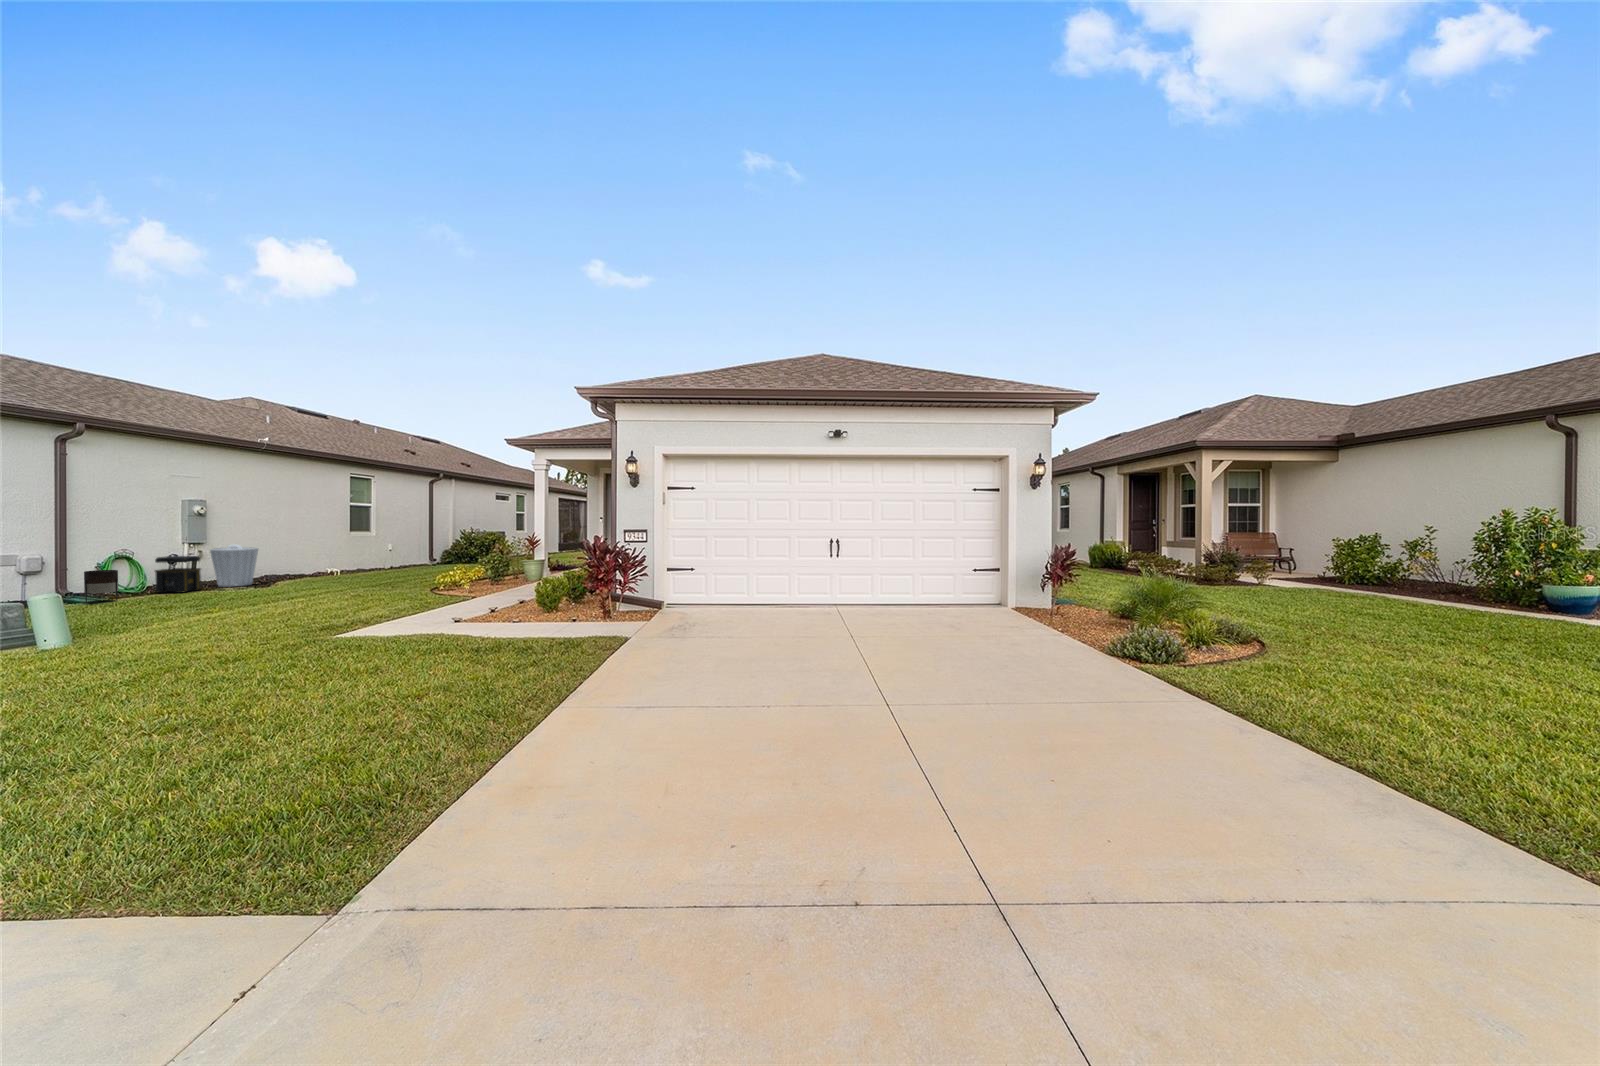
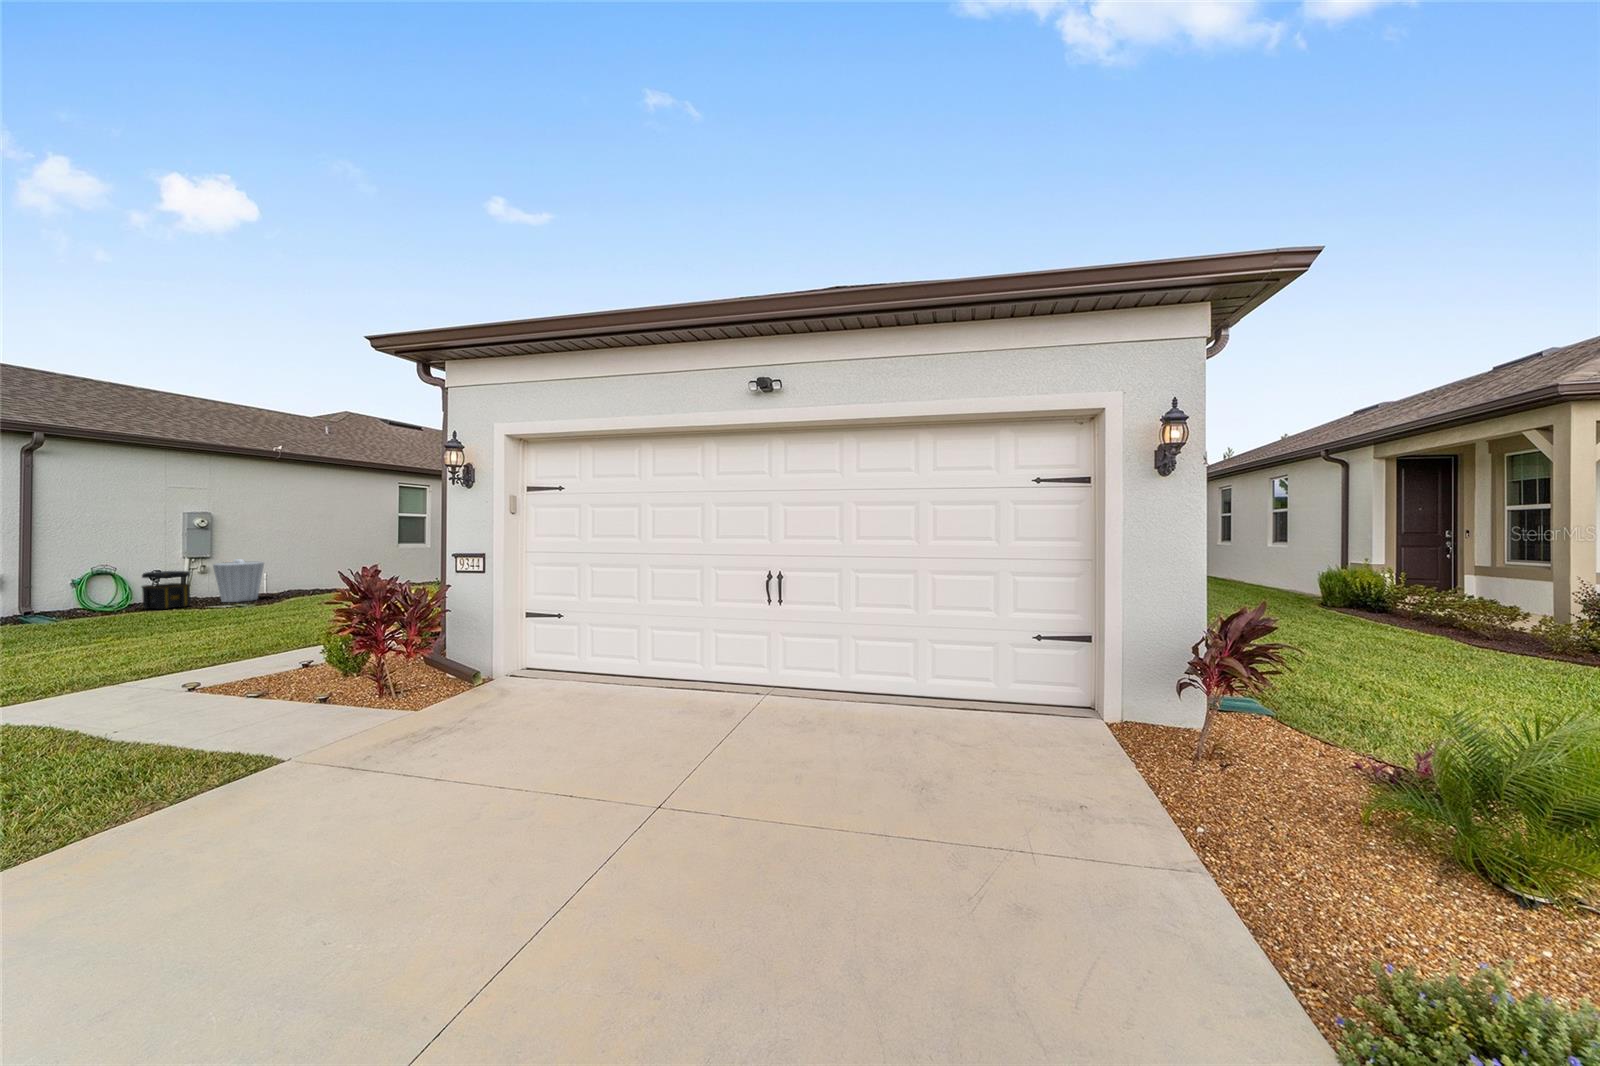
planter: present [84,570,119,603] -> none [43,586,82,621]

